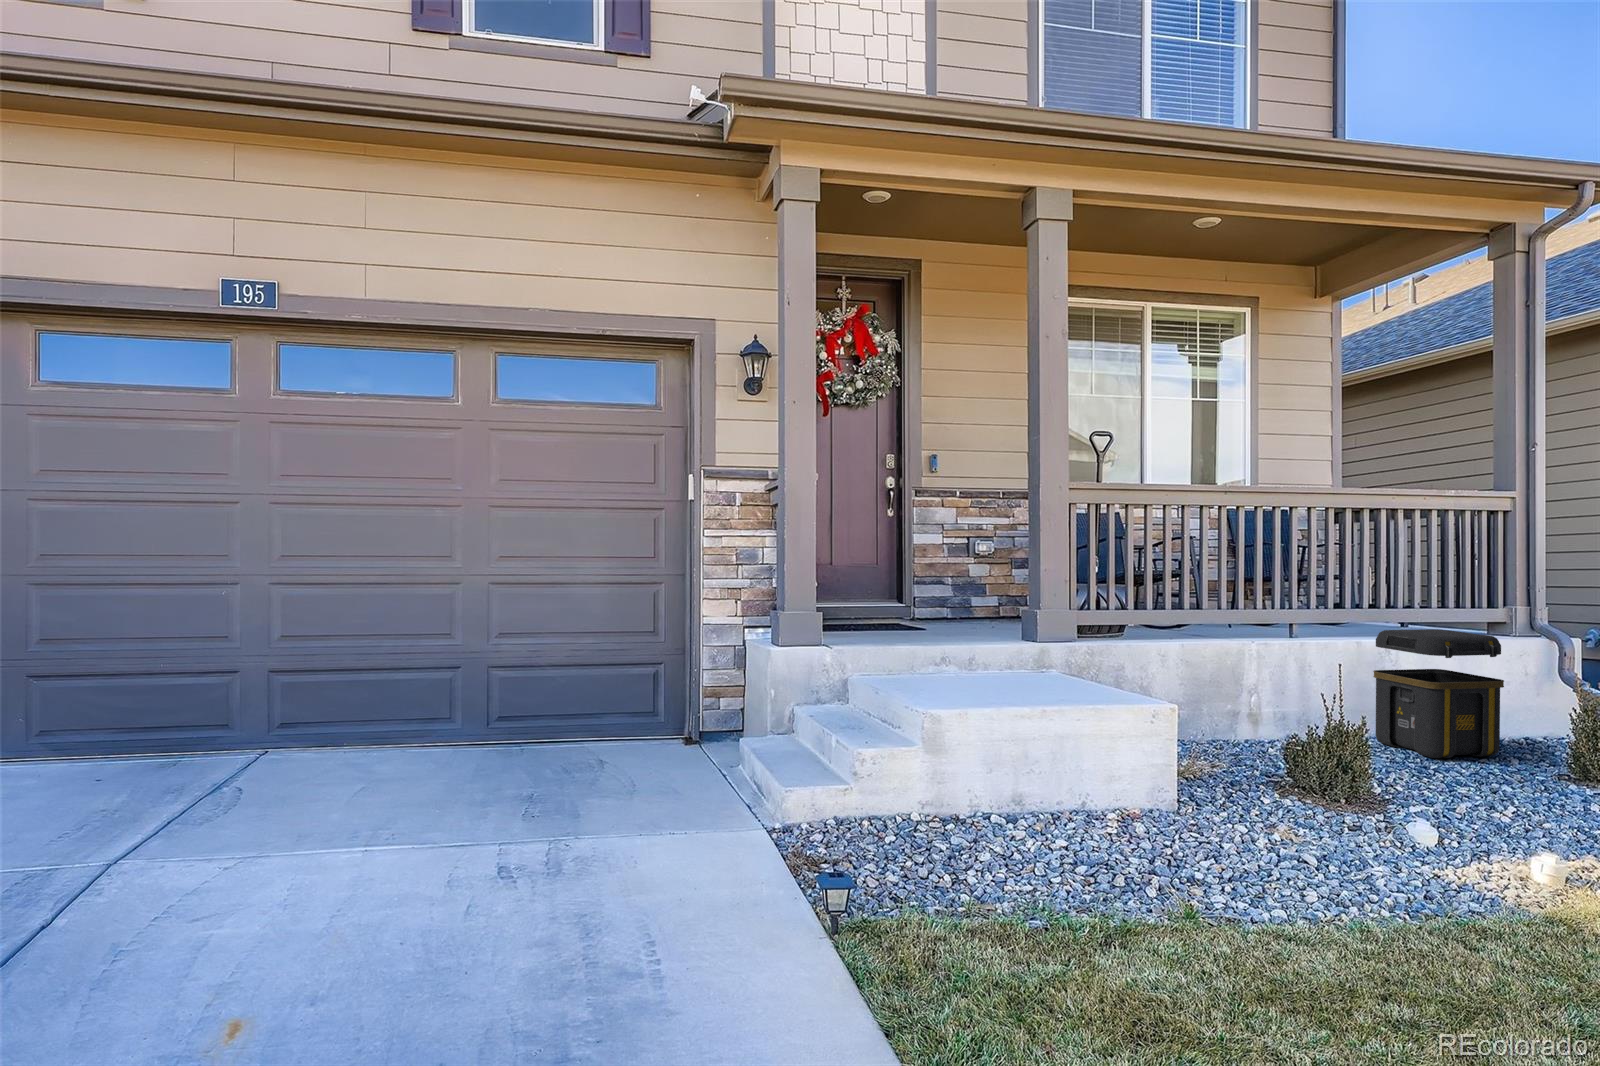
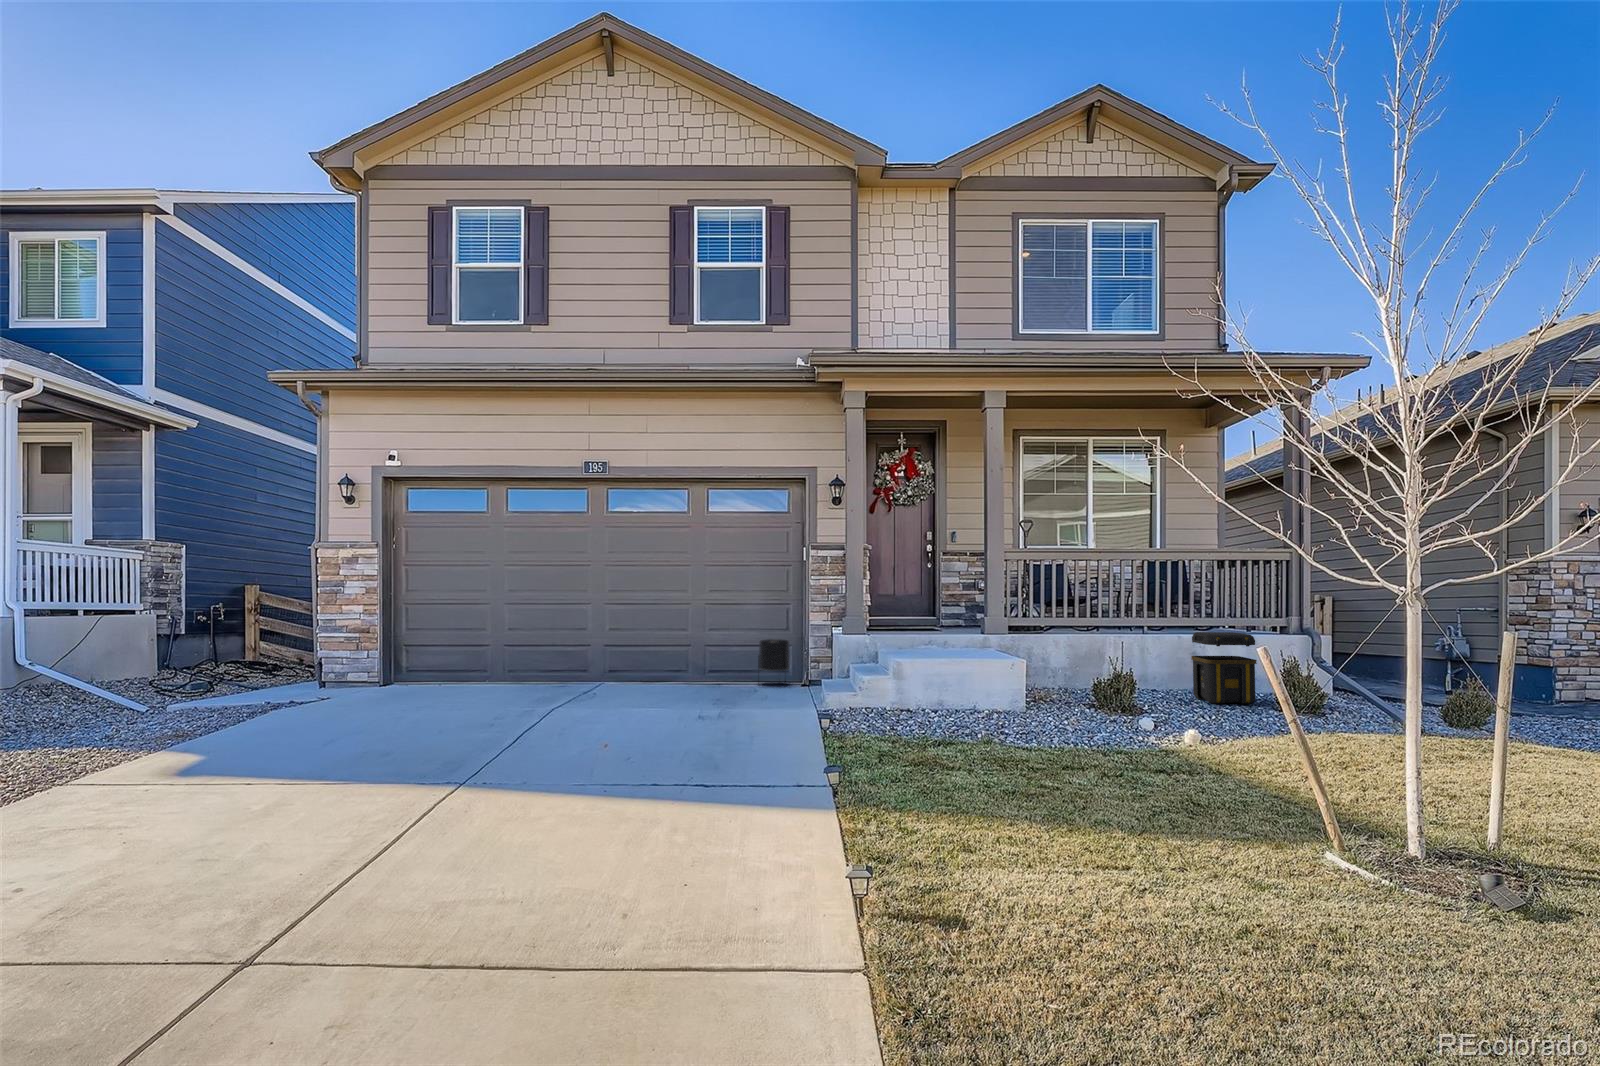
planter: none [600,651,661,742] -> present [758,639,790,672]

